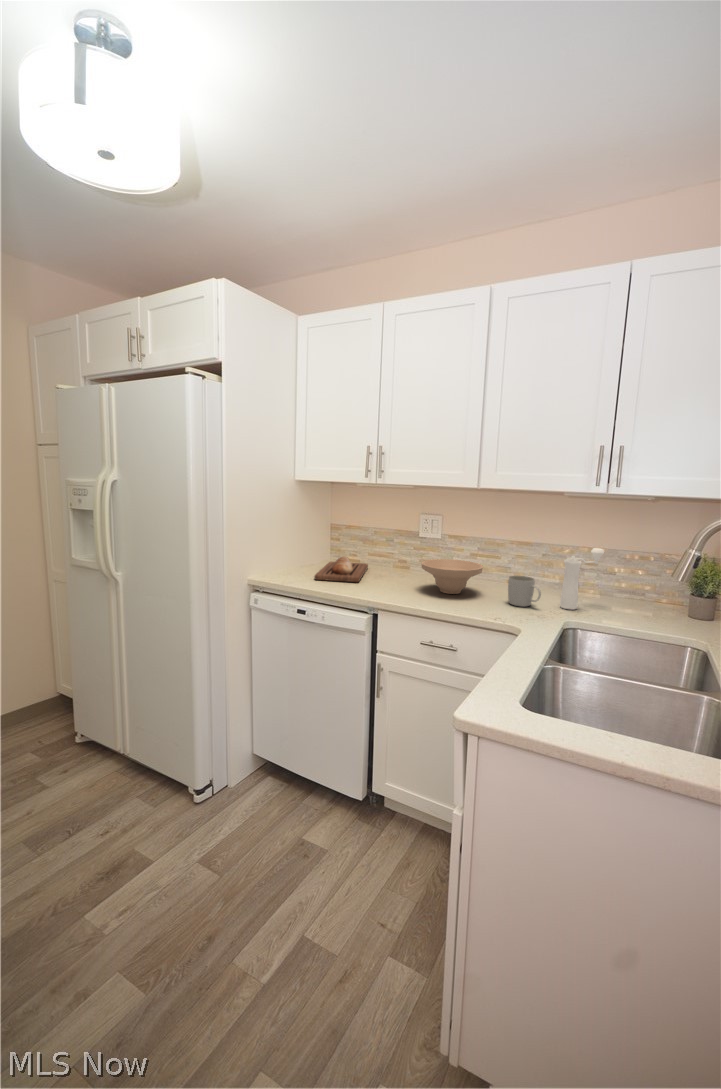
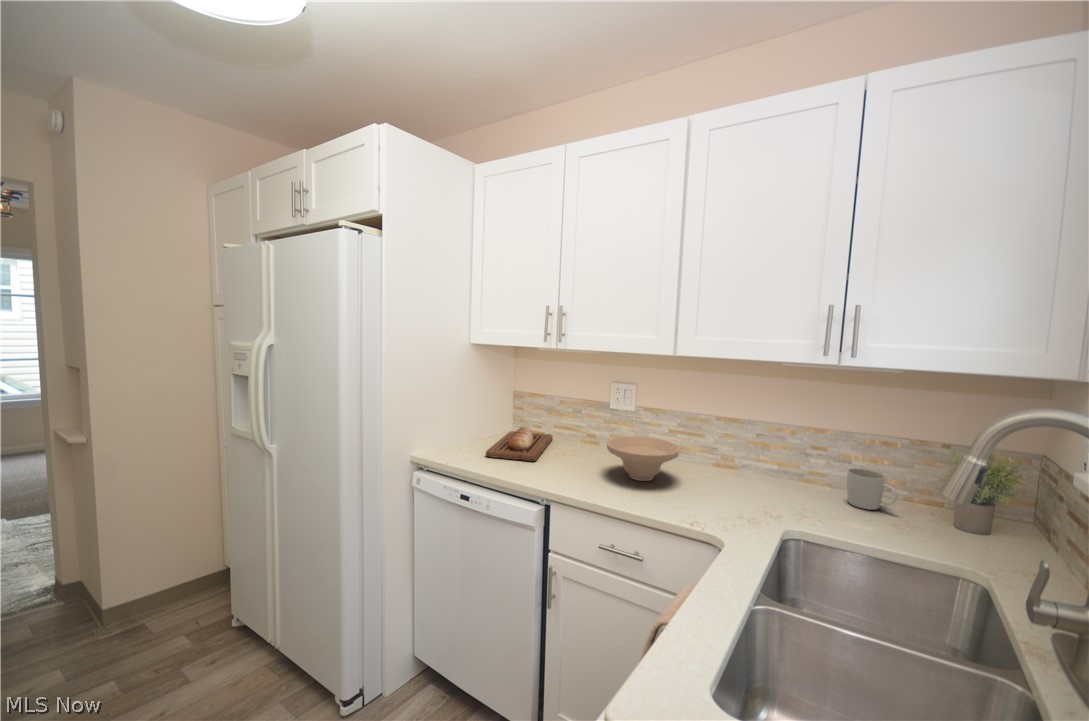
pepper mill: present [560,548,604,610] -> none [776,432,832,510]
mug: present [508,576,541,607] -> present [847,468,898,510]

